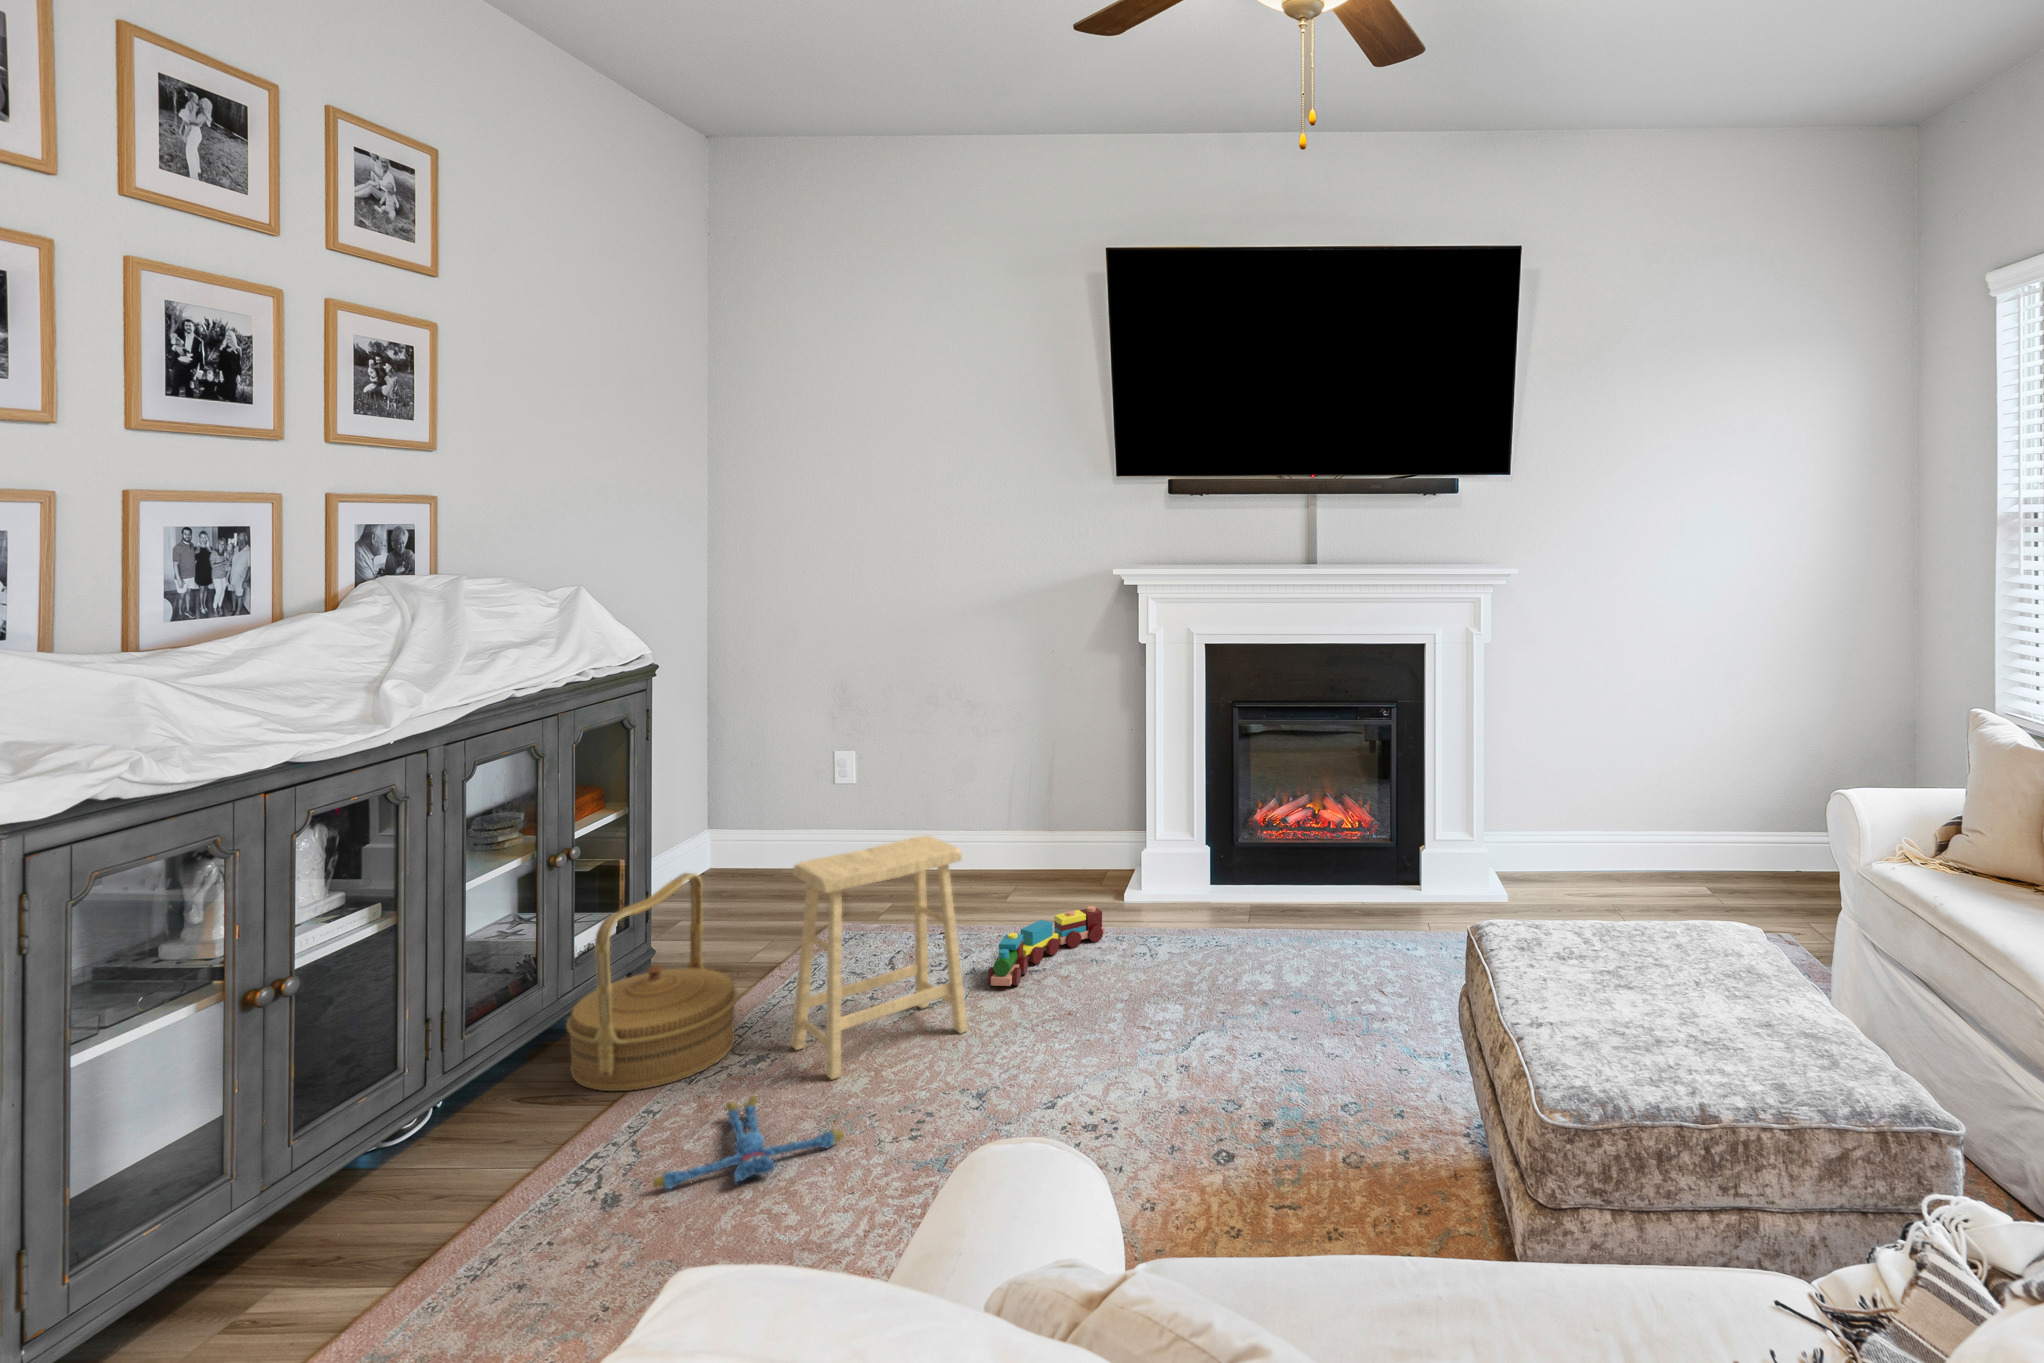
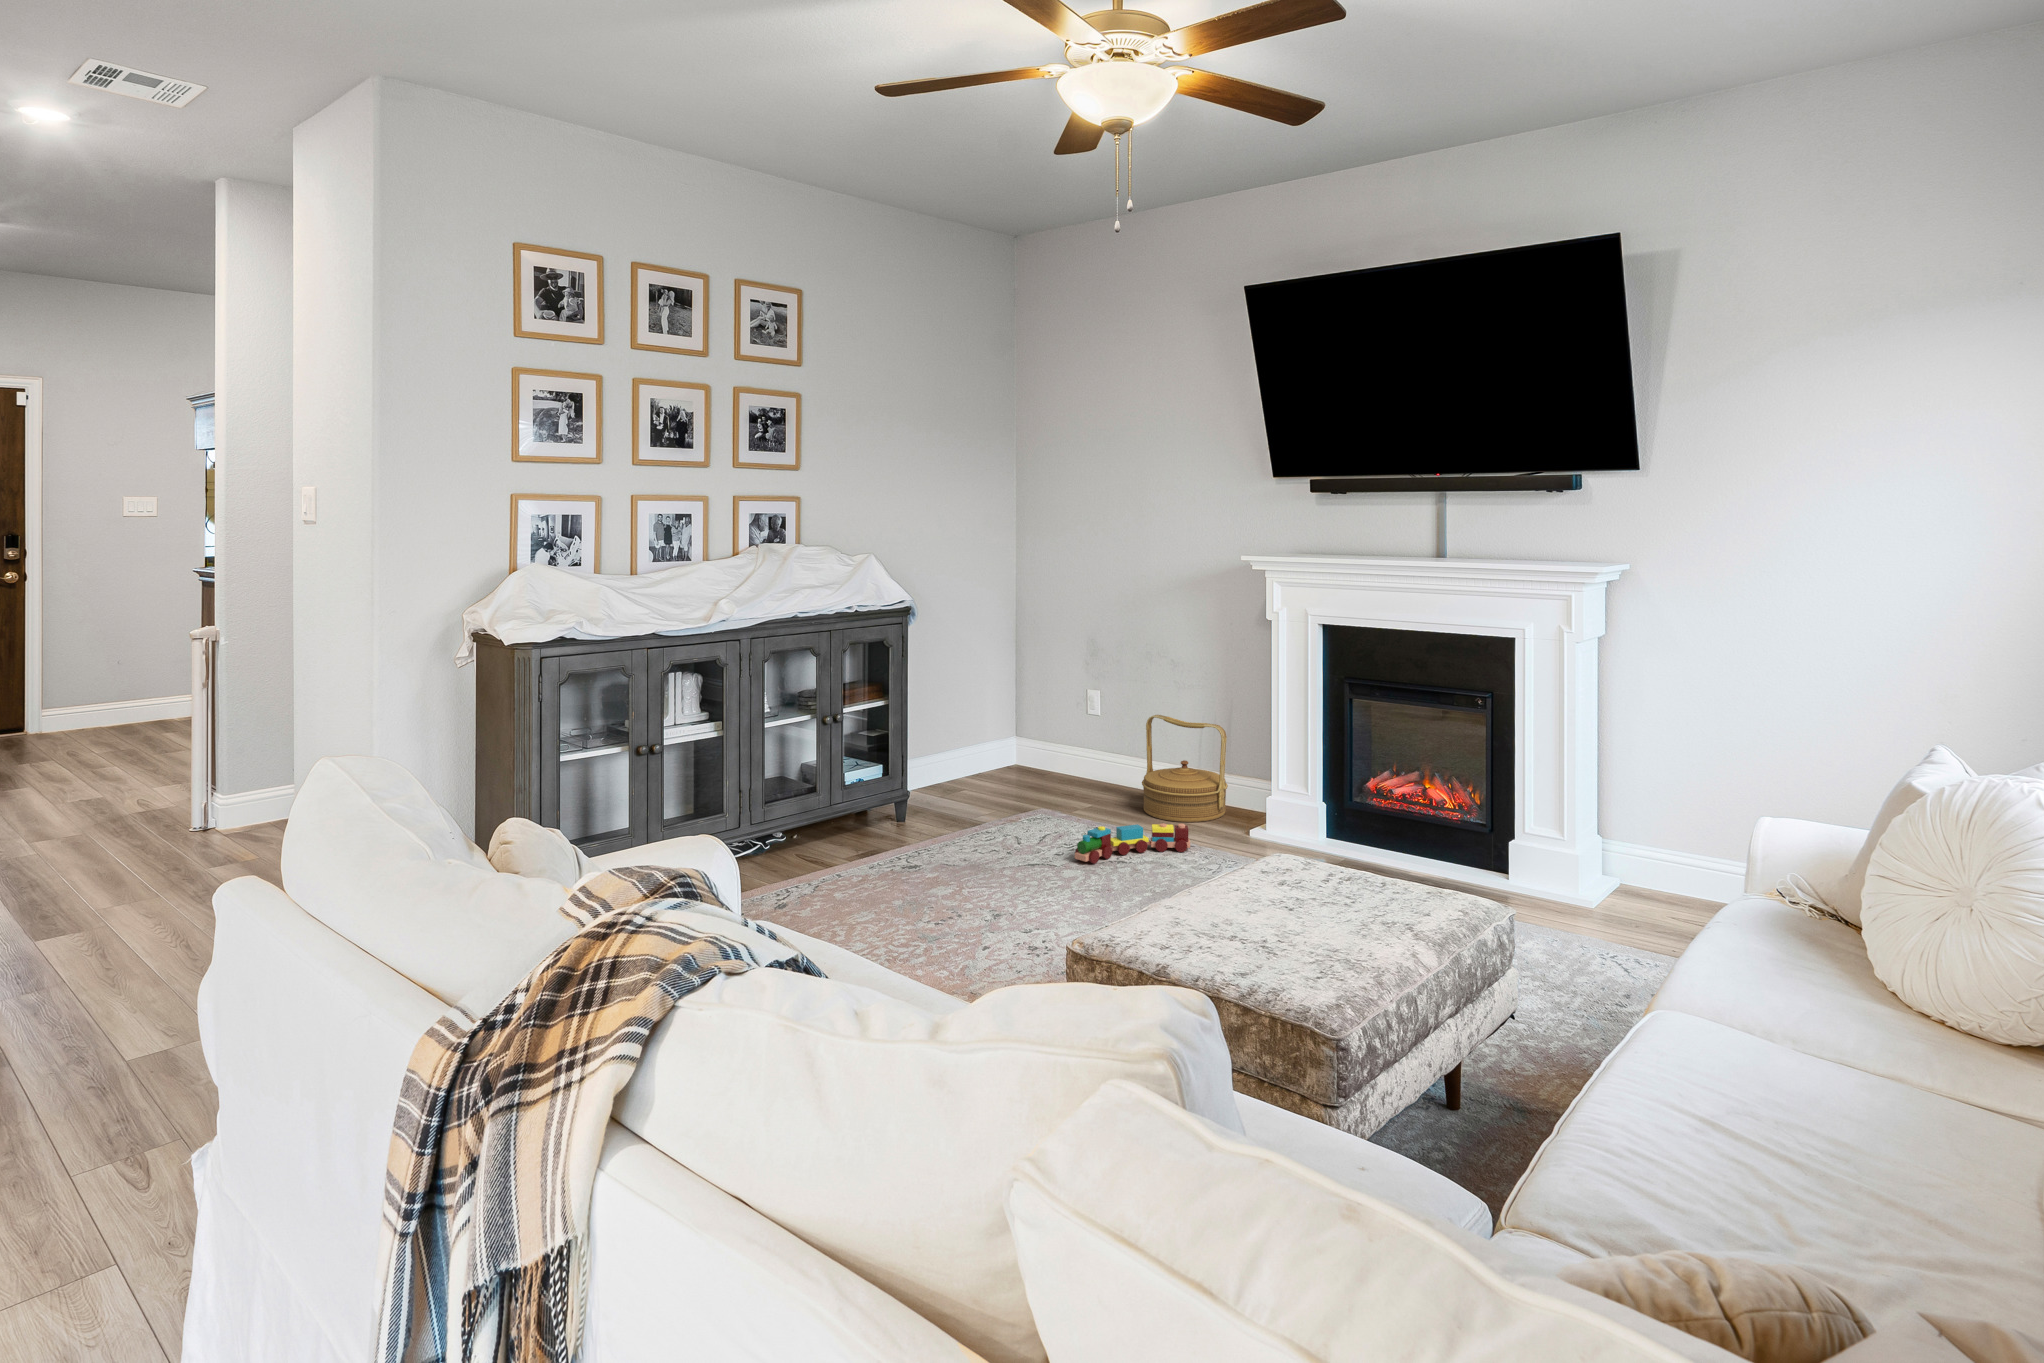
footstool: present [791,836,968,1079] -> none [930,738,1032,882]
woven basket: present [566,873,738,1091] -> present [1142,715,1228,822]
plush toy: present [652,1096,844,1189] -> none [799,874,901,912]

